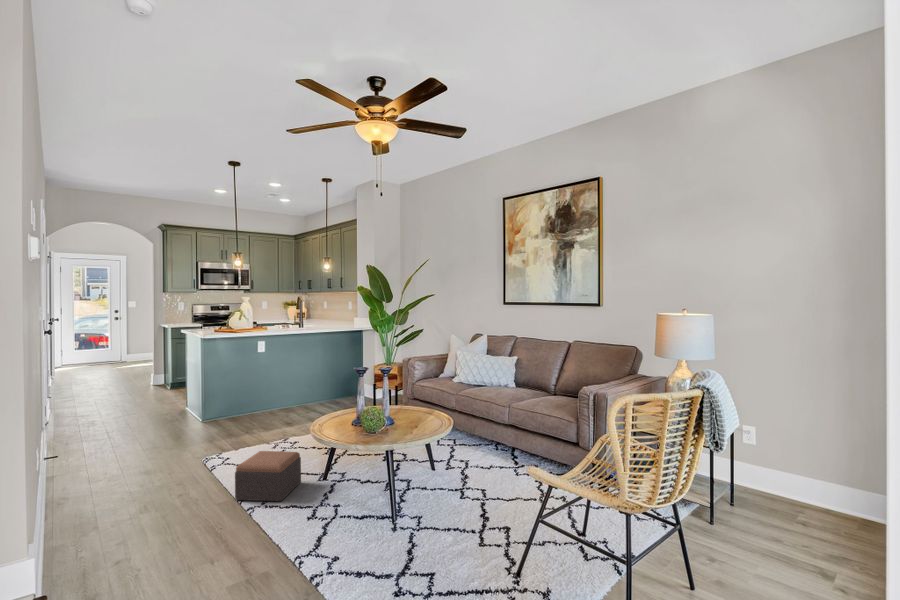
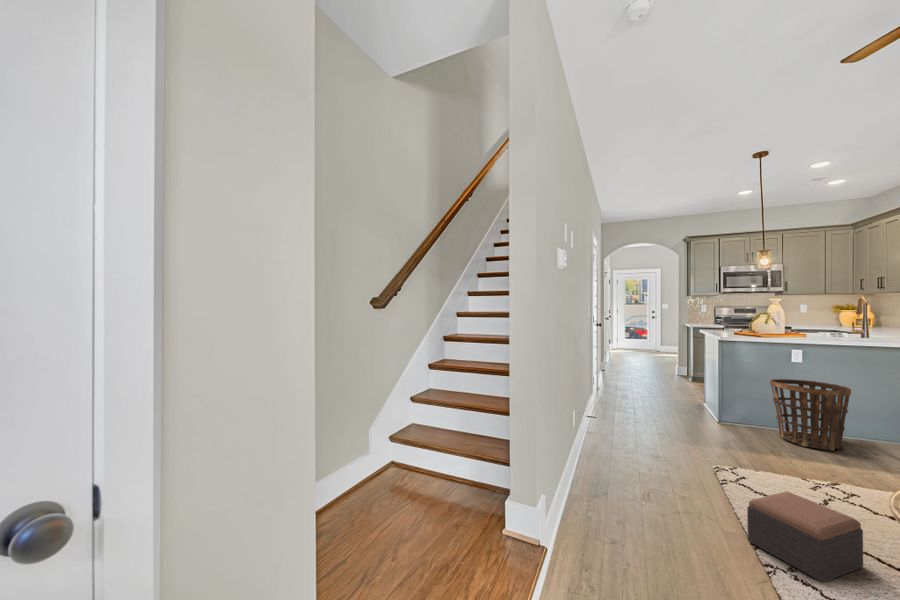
basket: none [244,366,295,420] -> present [770,379,851,451]

